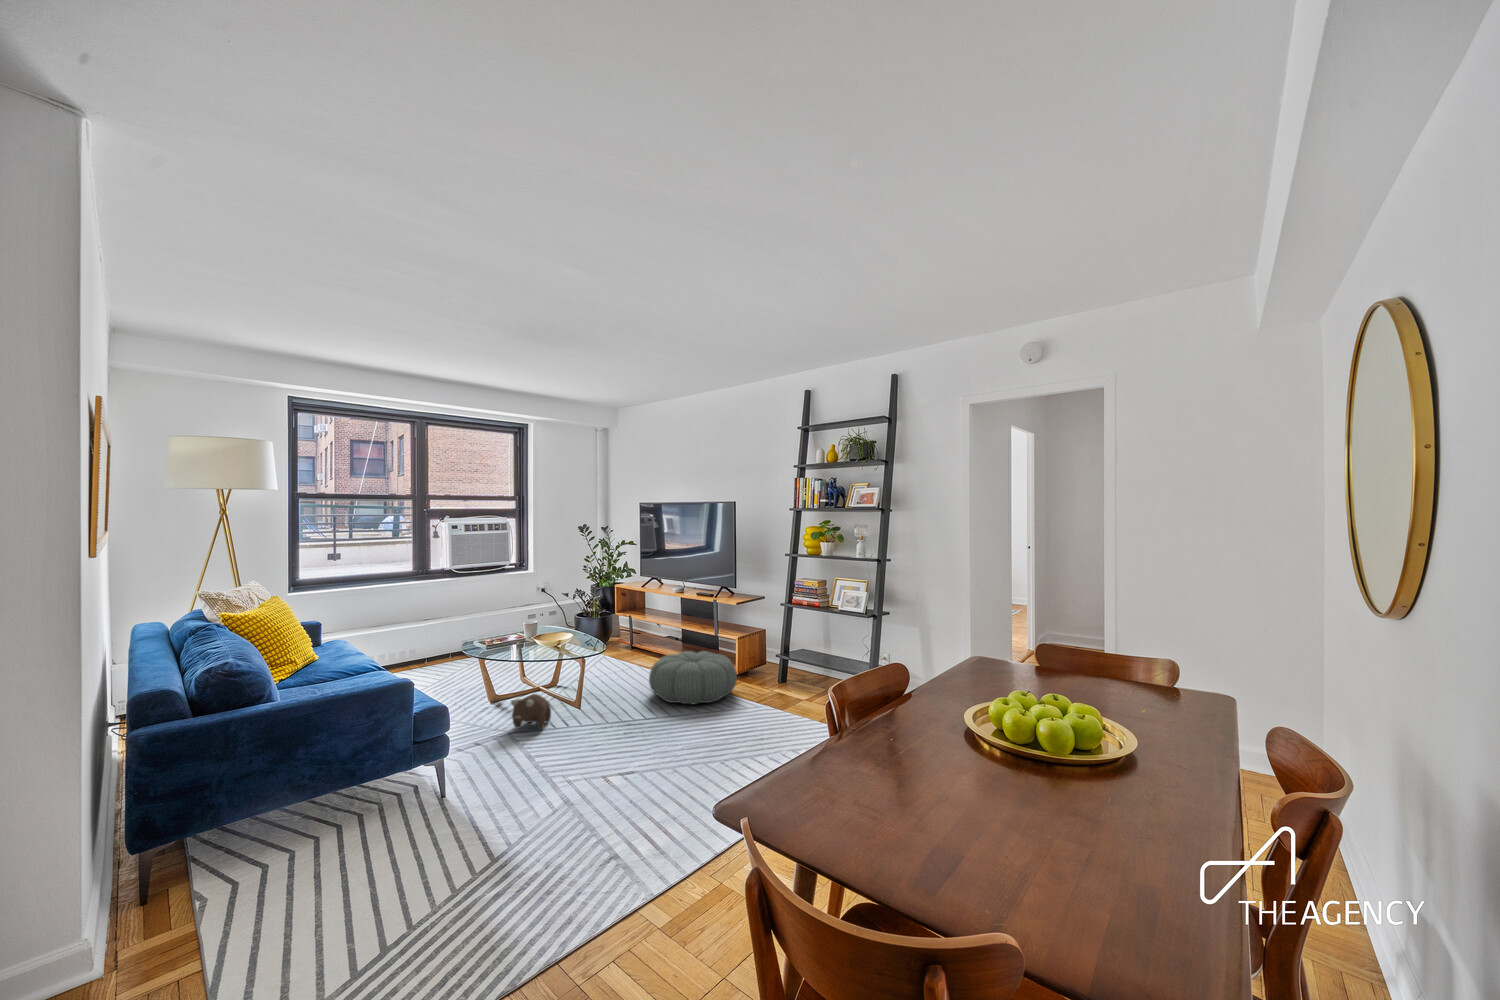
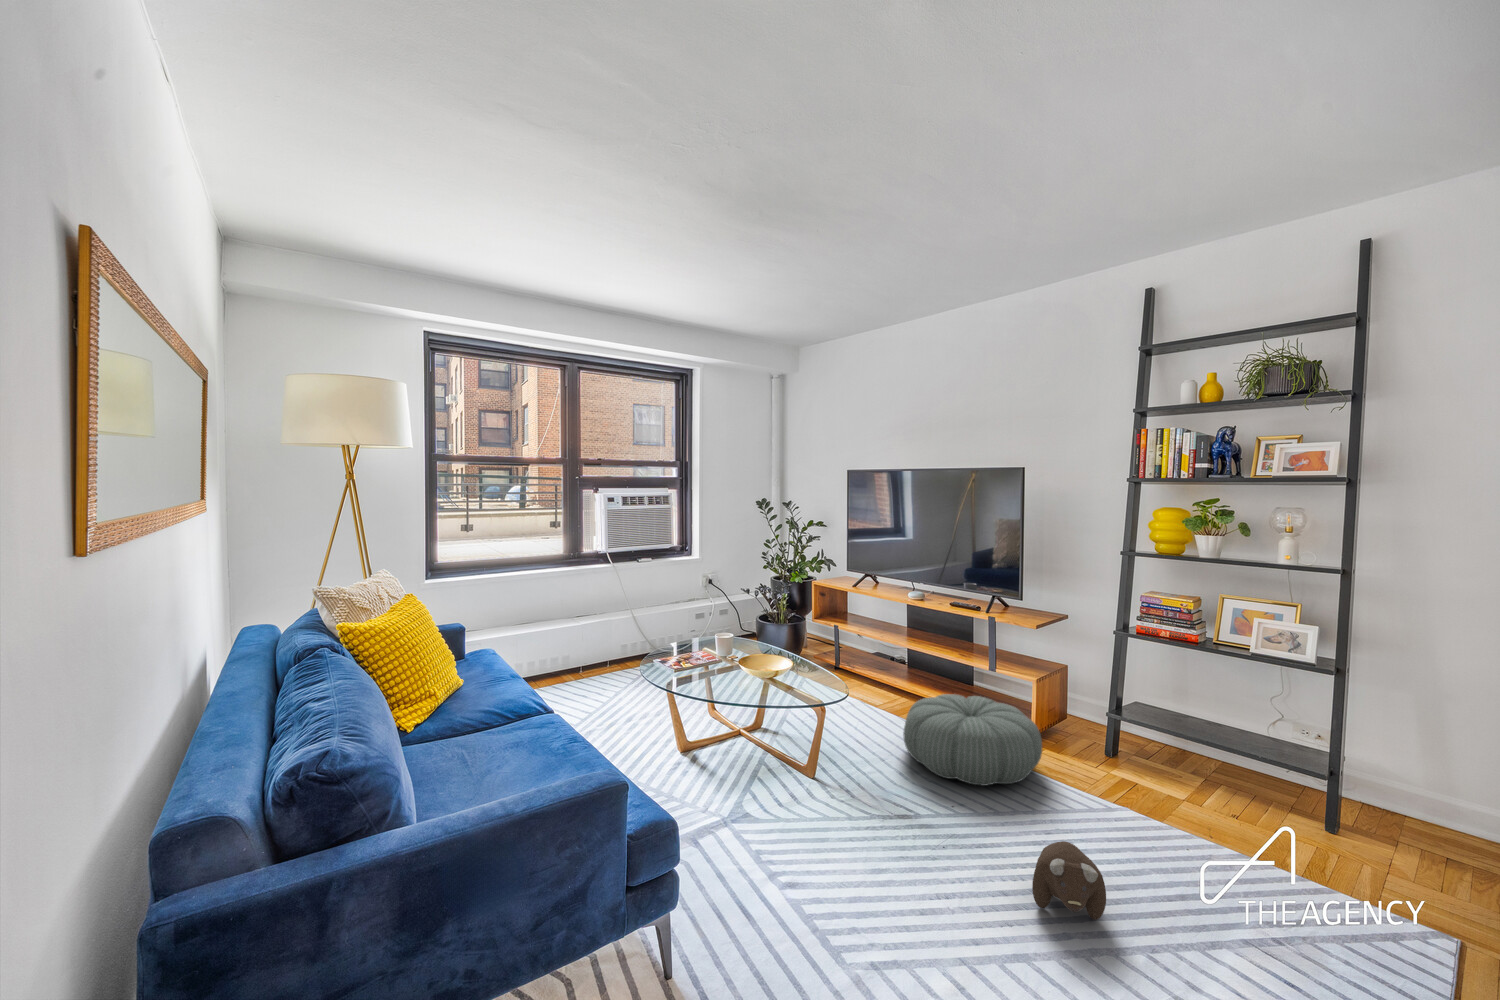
plush toy: present [511,694,551,729] -> present [1032,841,1106,920]

